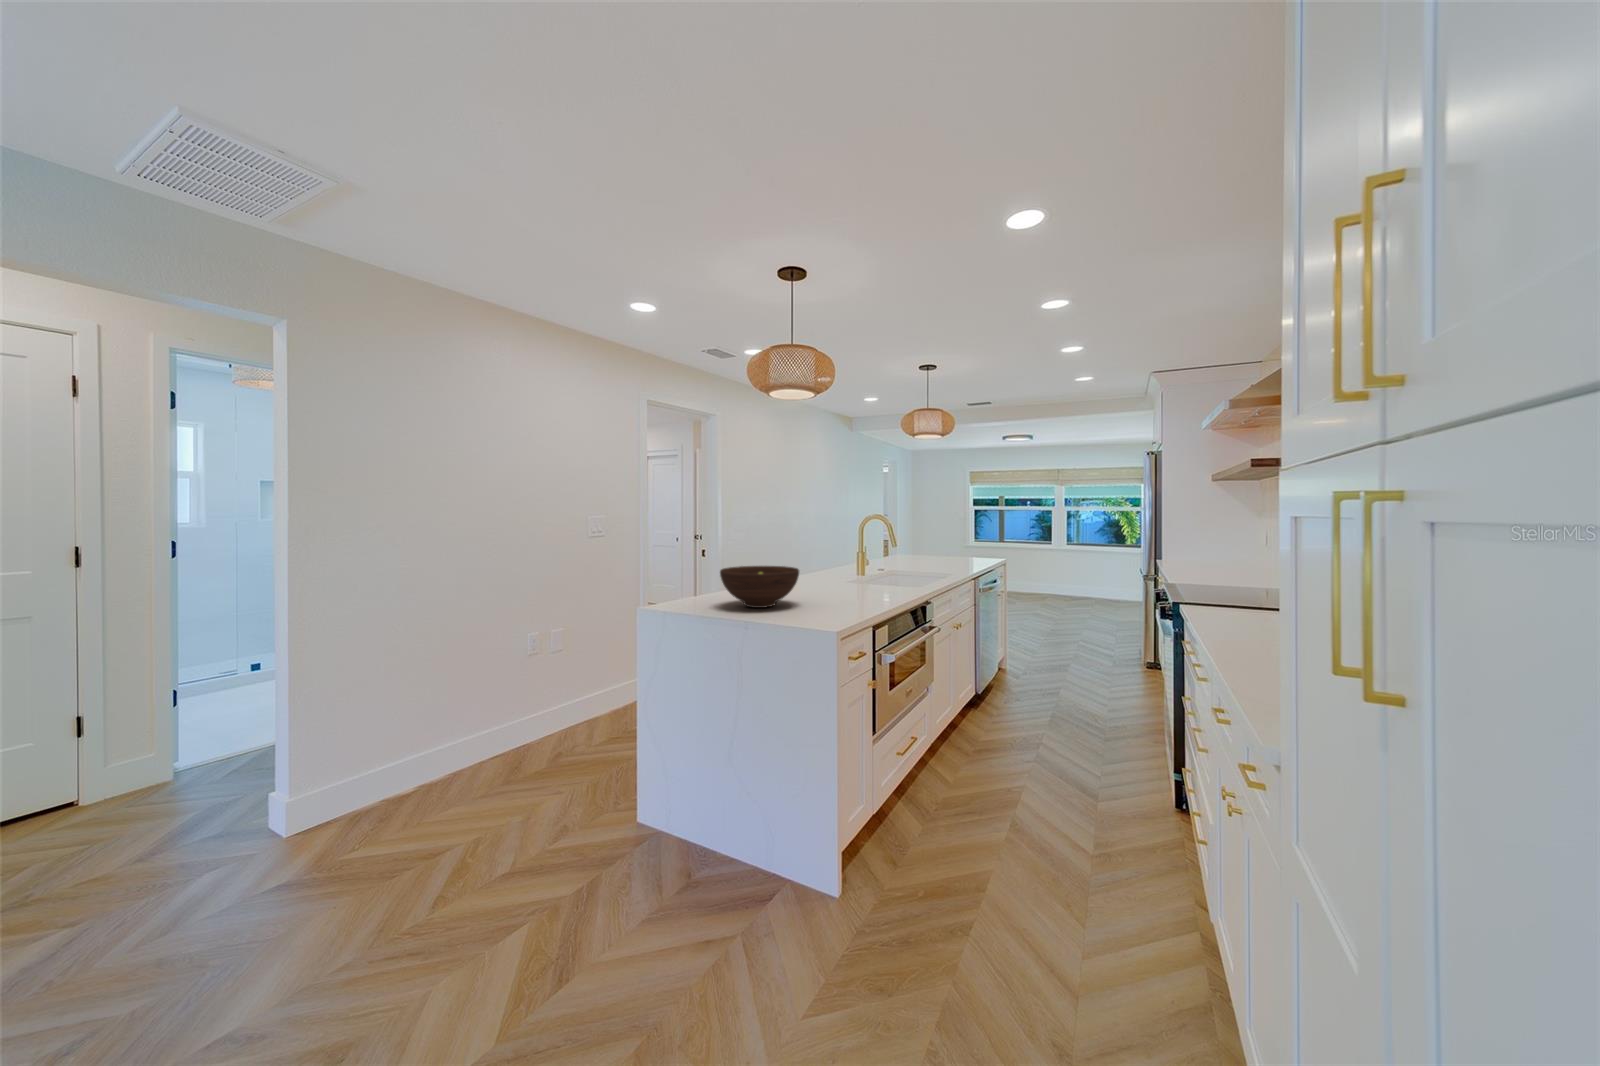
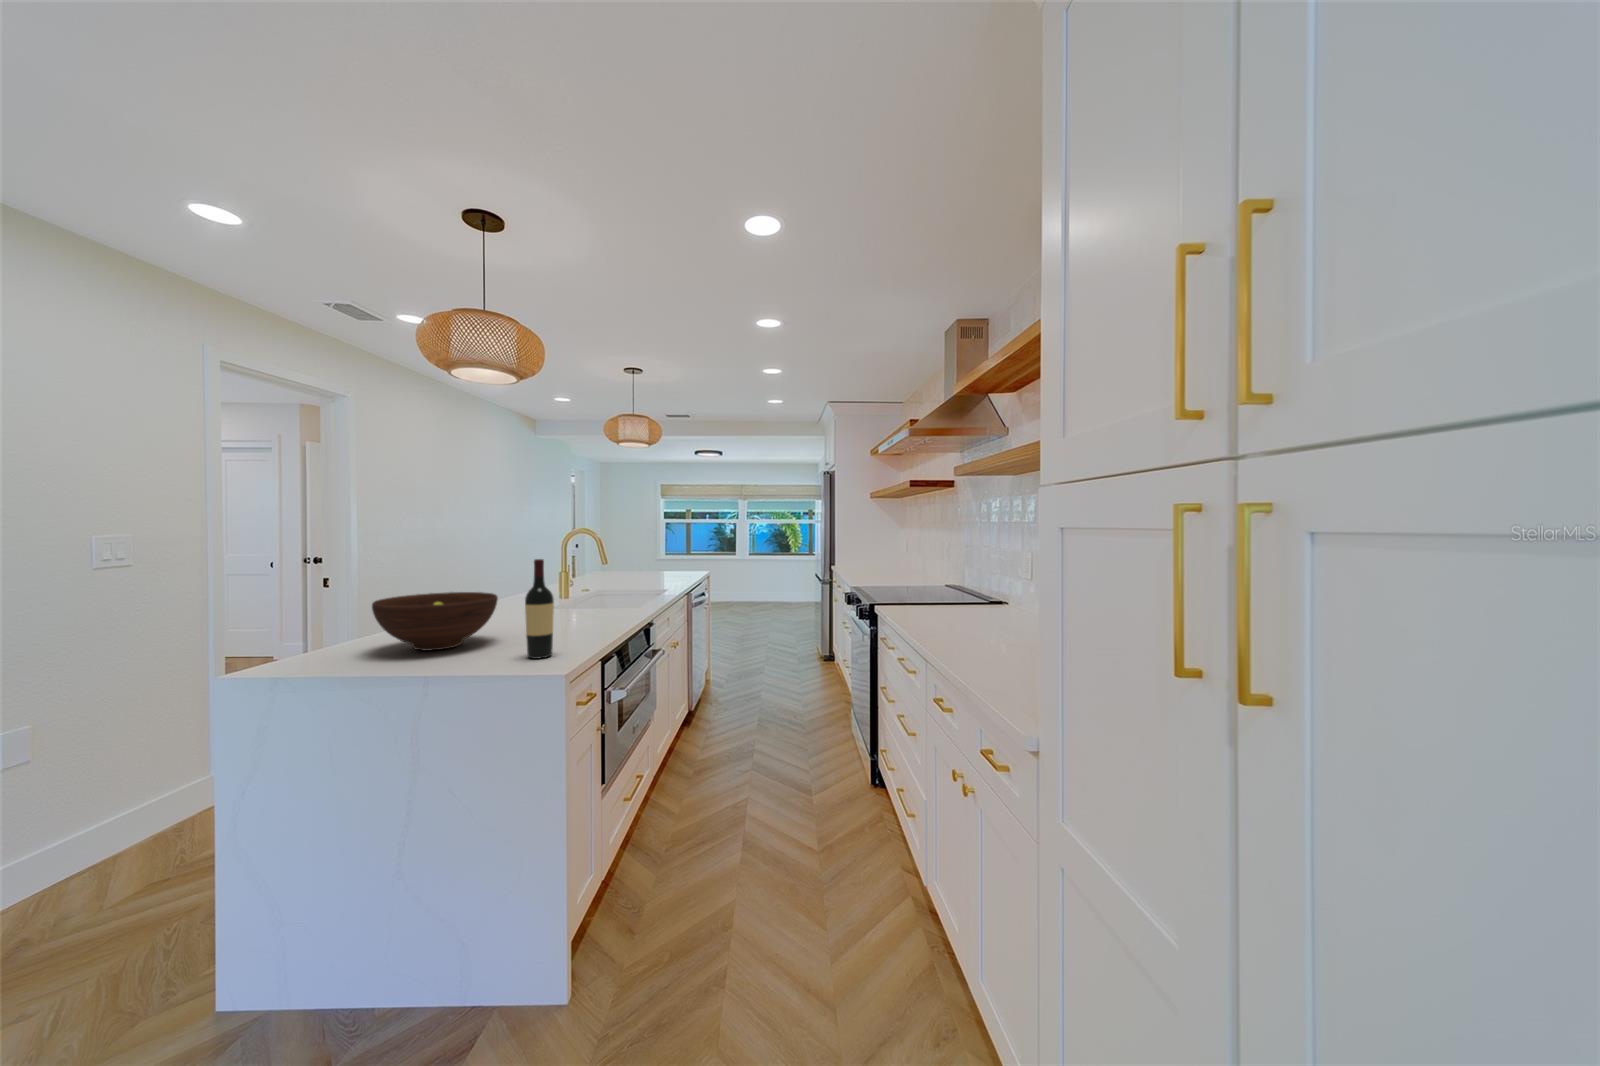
wine bottle: none [813,542,834,620] -> present [525,559,554,659]

